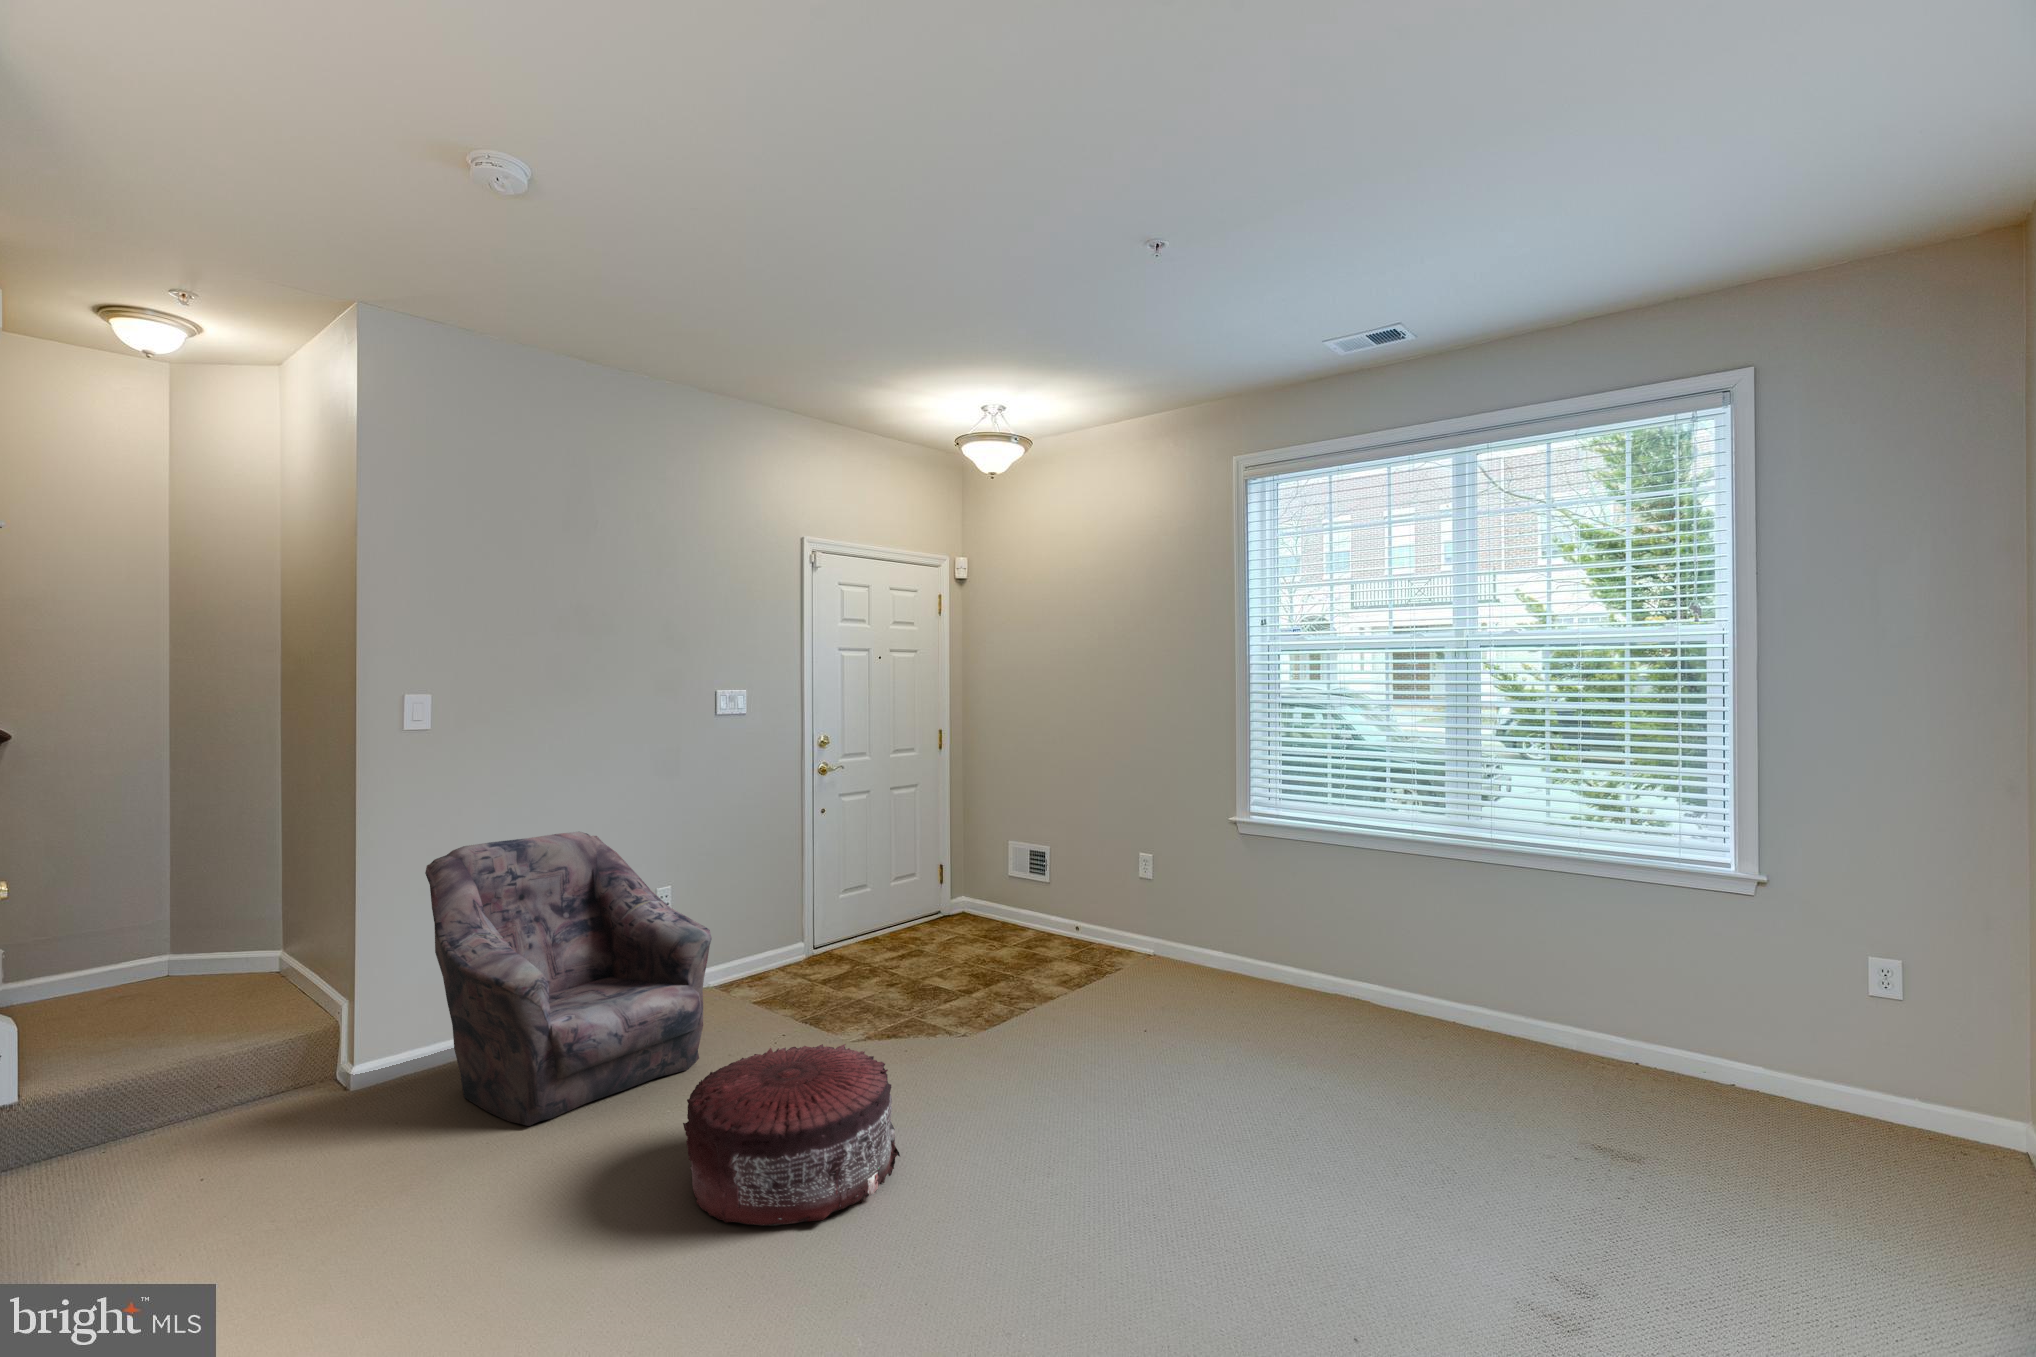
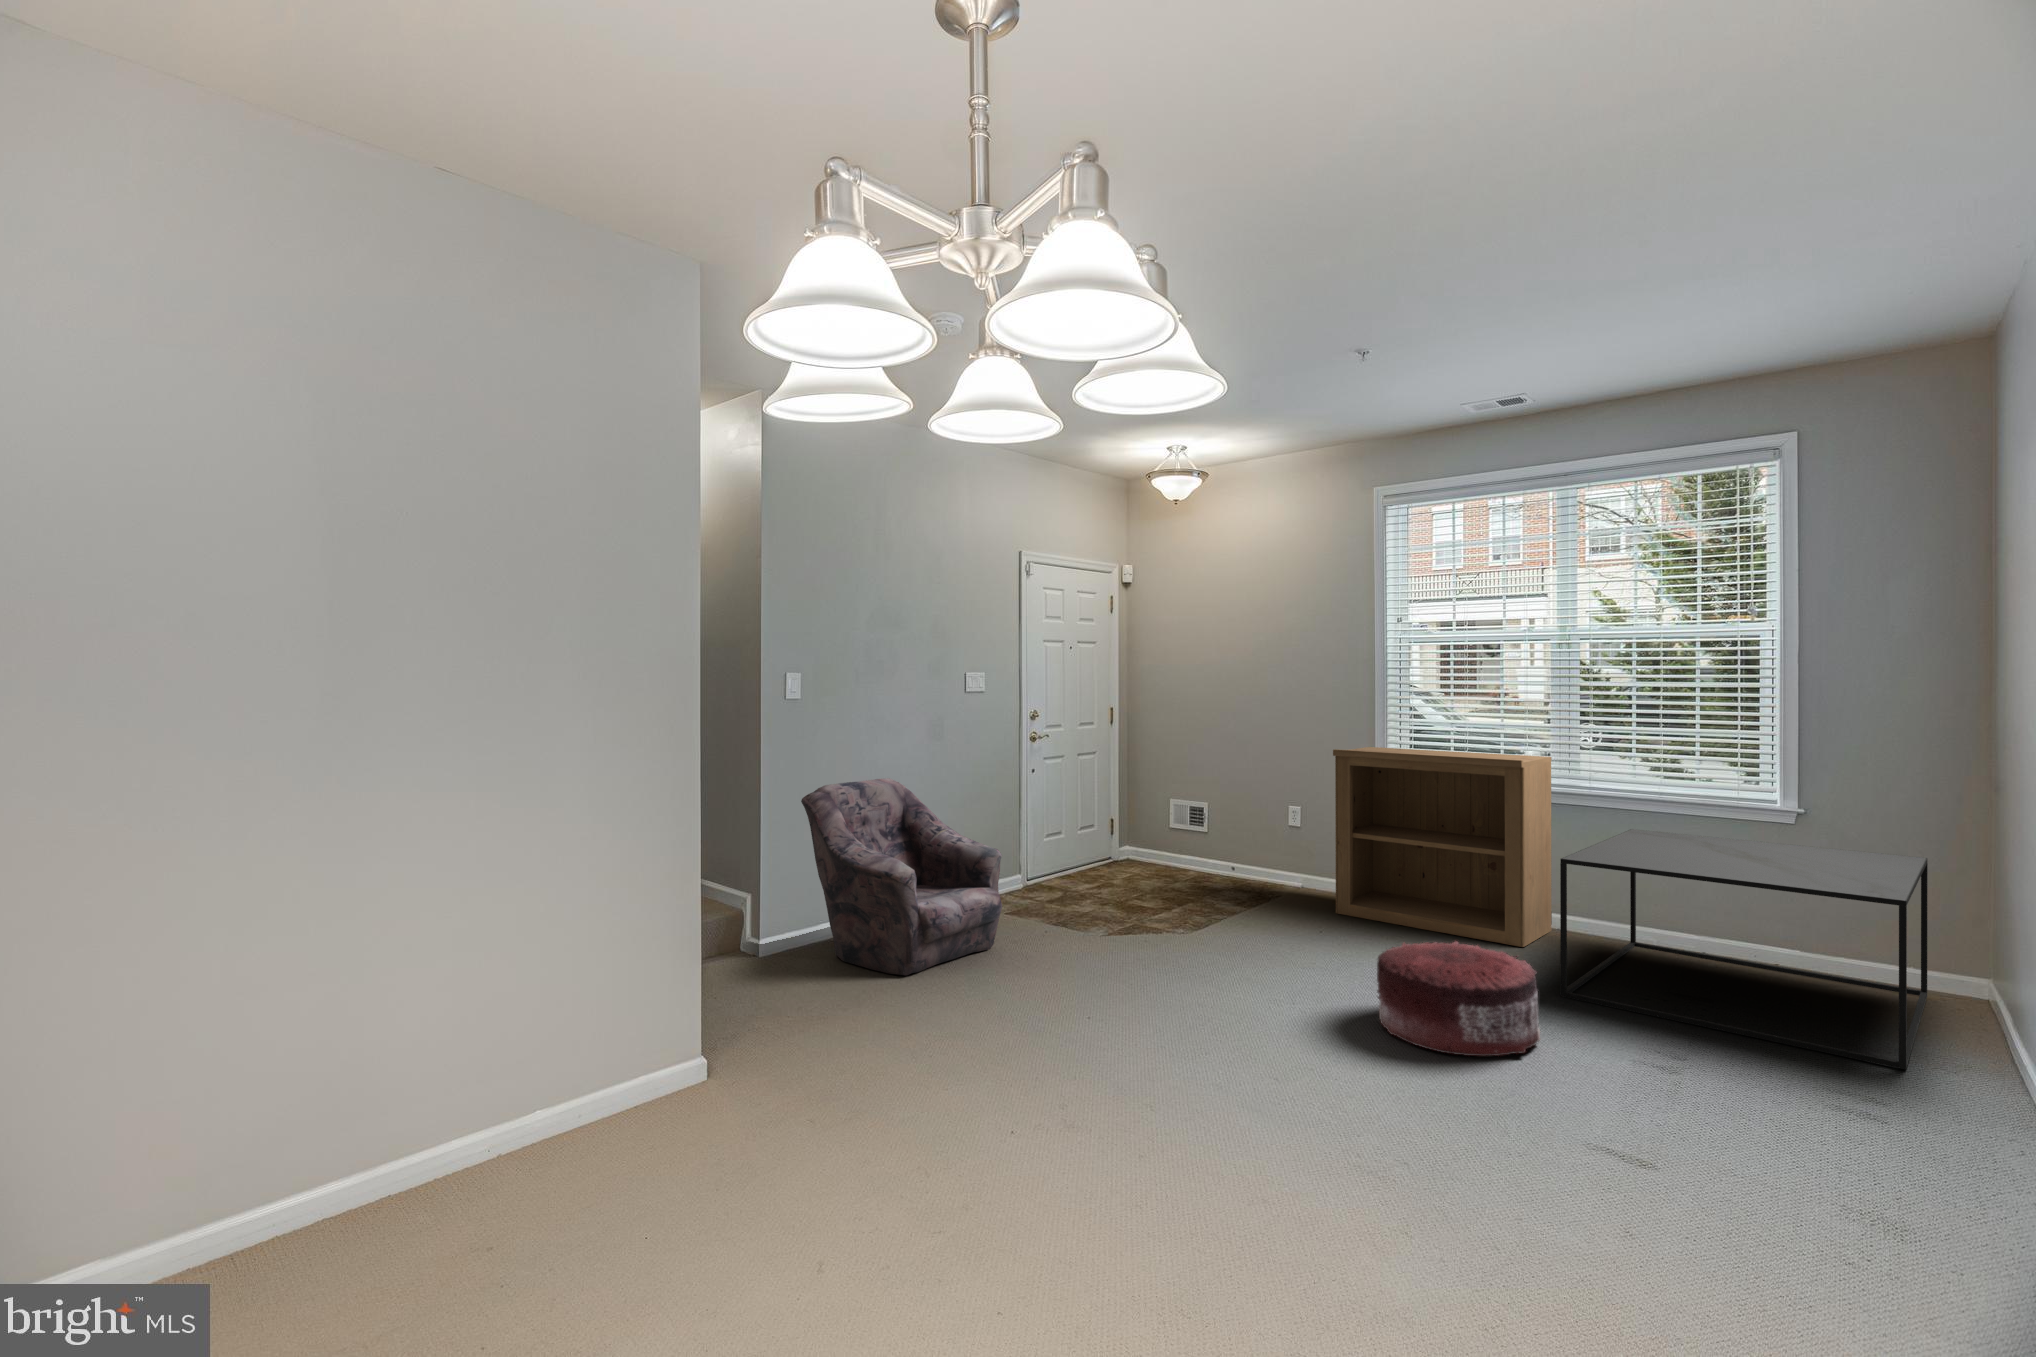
bookshelf: none [1176,782,1446,1054] -> present [1333,747,1552,947]
coffee table: none [1440,895,1947,1313] -> present [1560,829,1928,1070]
pouf: present [683,1044,900,1226] -> present [1377,941,1540,1056]

